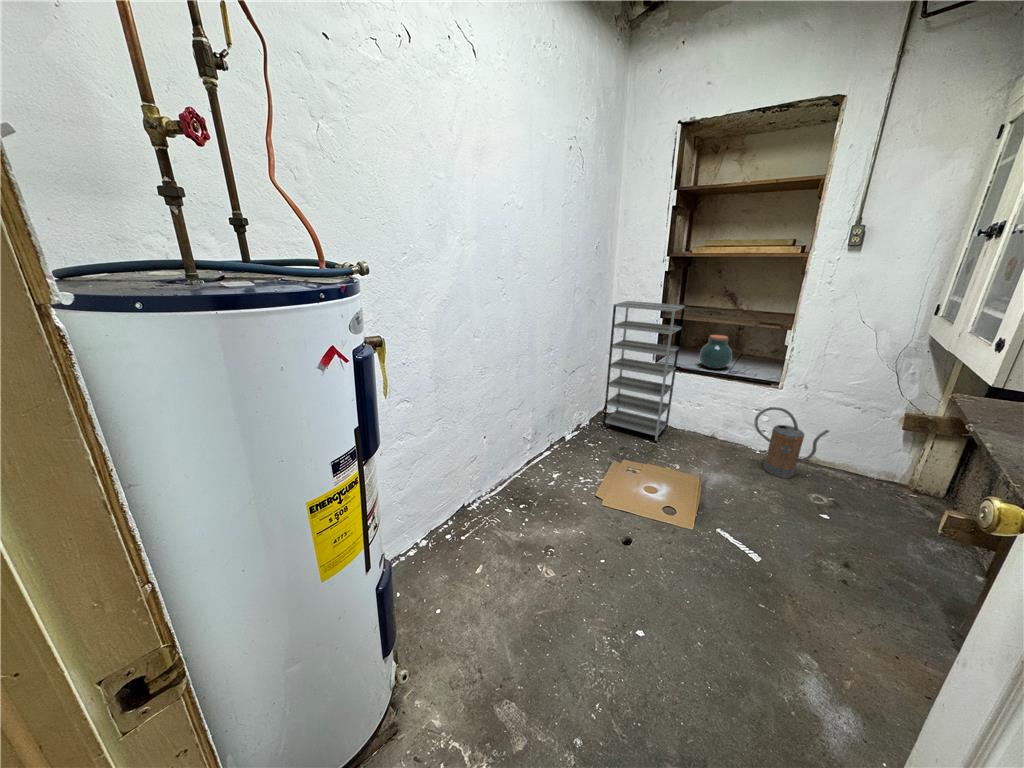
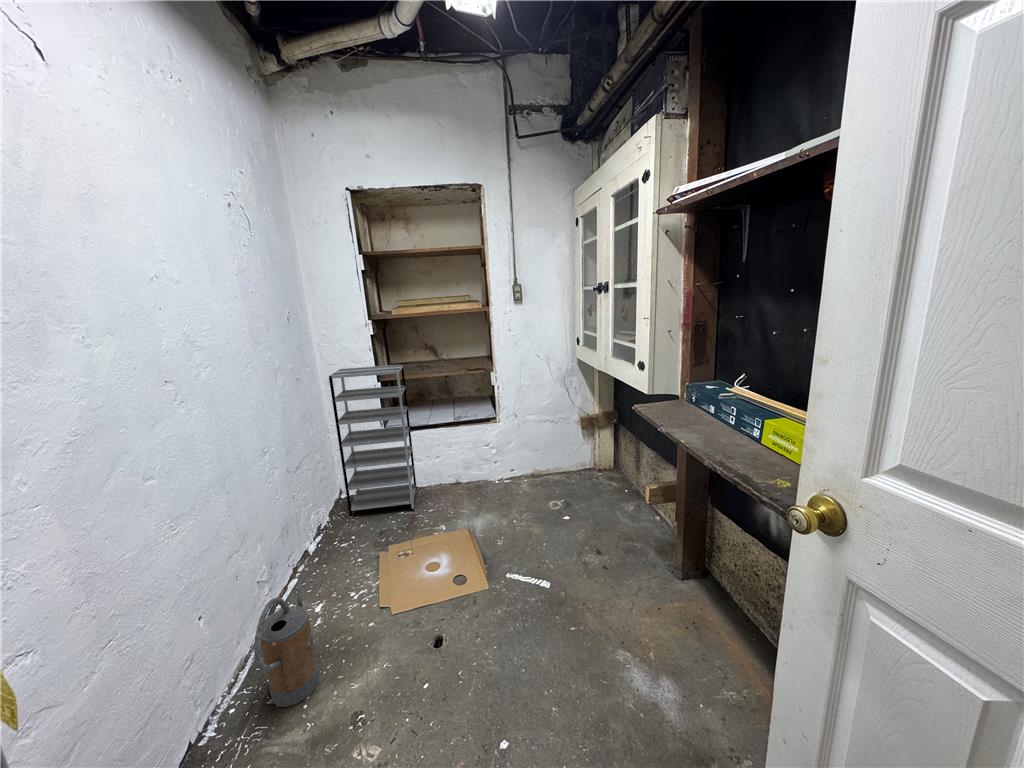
jar: present [699,335,732,369] -> none [425,386,453,418]
watering can: present [755,407,829,478] -> present [254,575,320,707]

